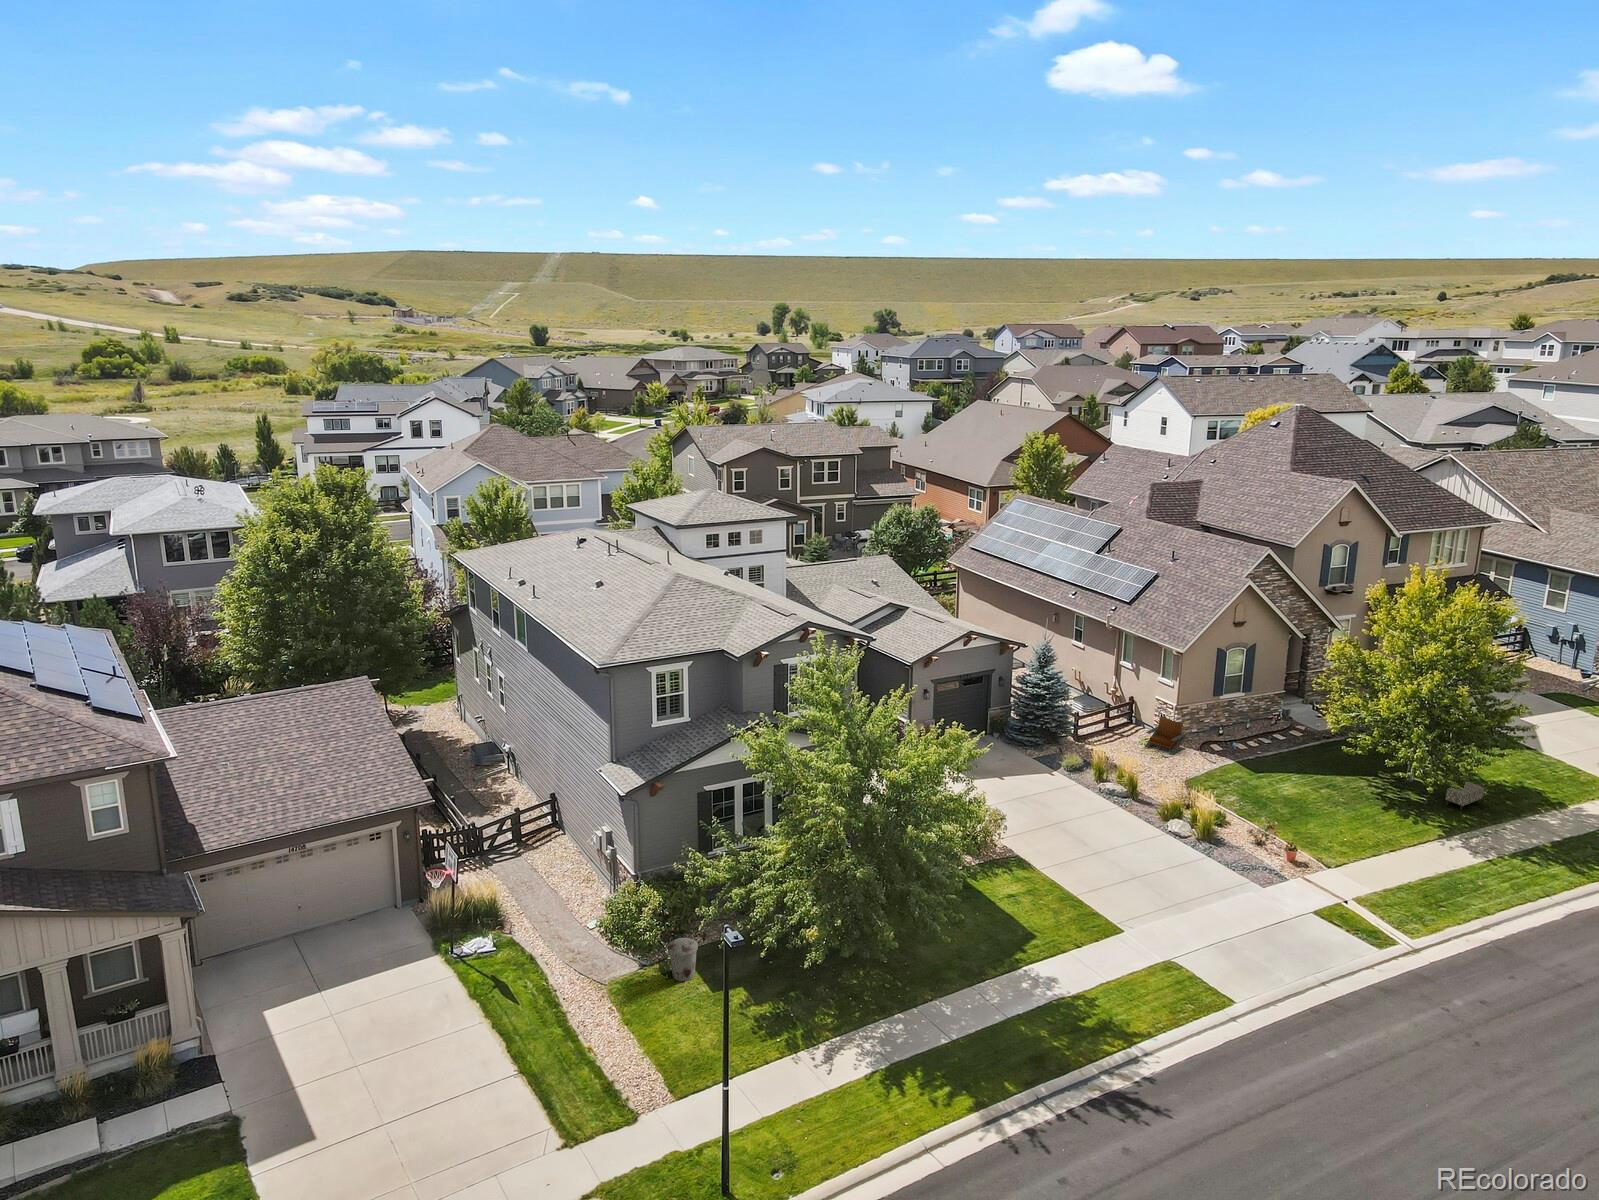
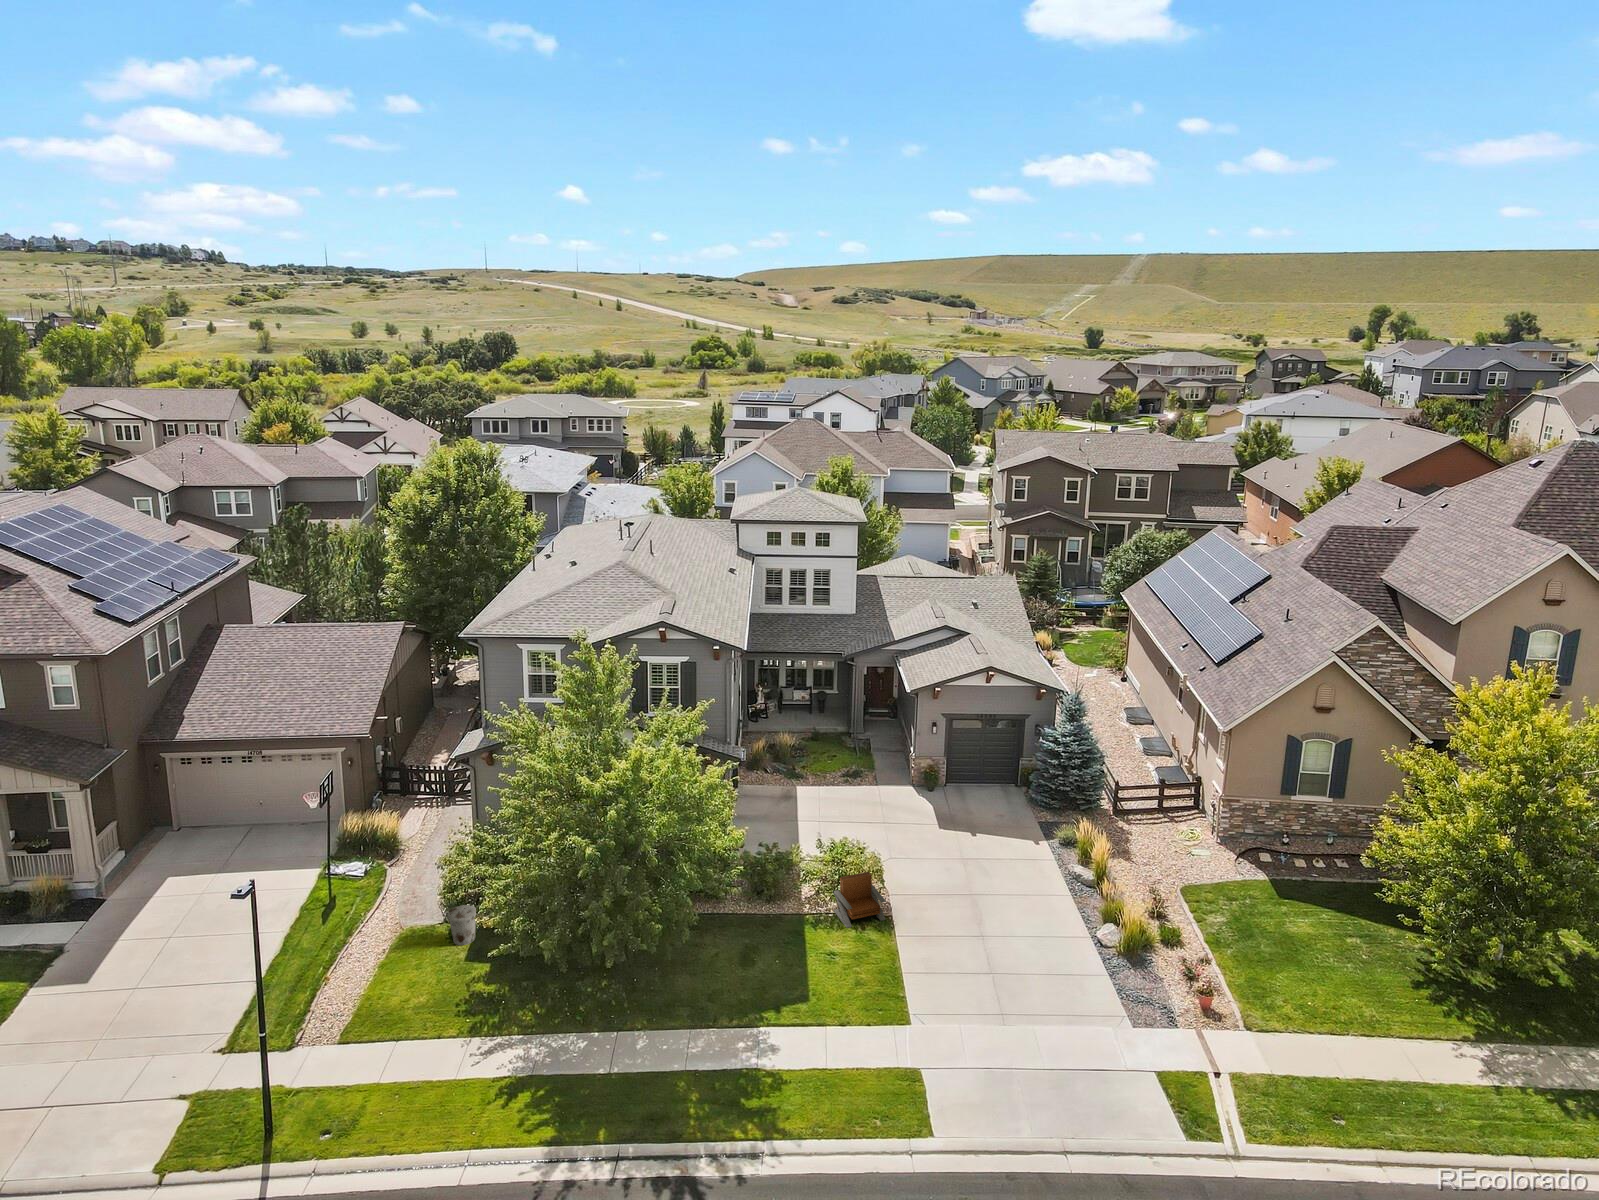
lounge chair: present [1145,717,1187,755] -> present [834,872,886,928]
bench: present [1445,782,1484,810] -> none [1518,980,1585,1016]

